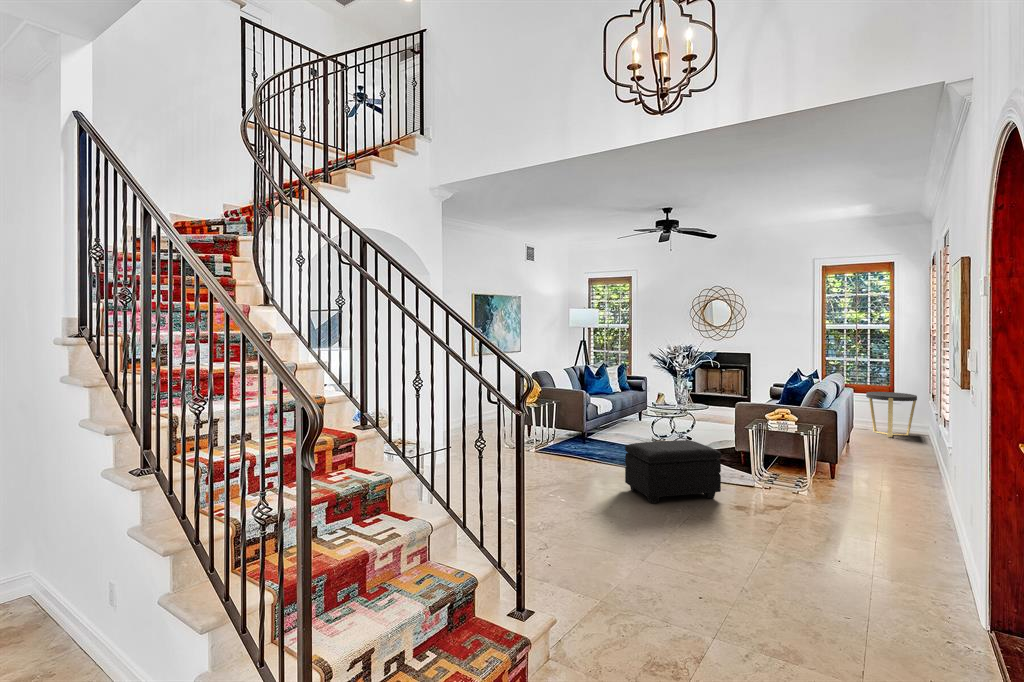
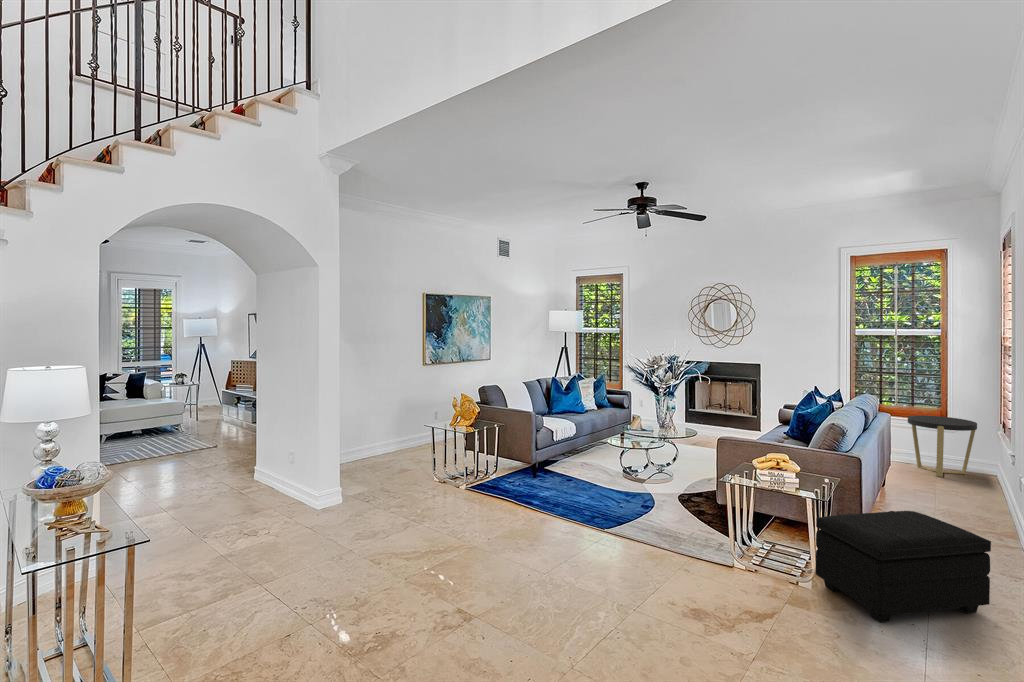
footstool: present [625,440,721,503] -> present [815,511,991,622]

